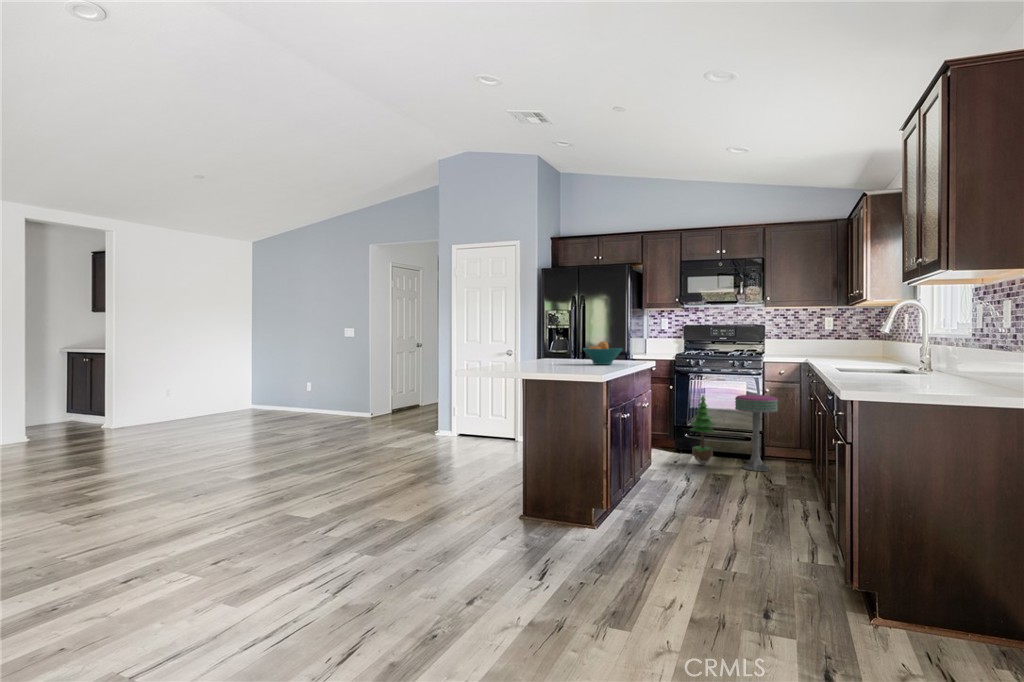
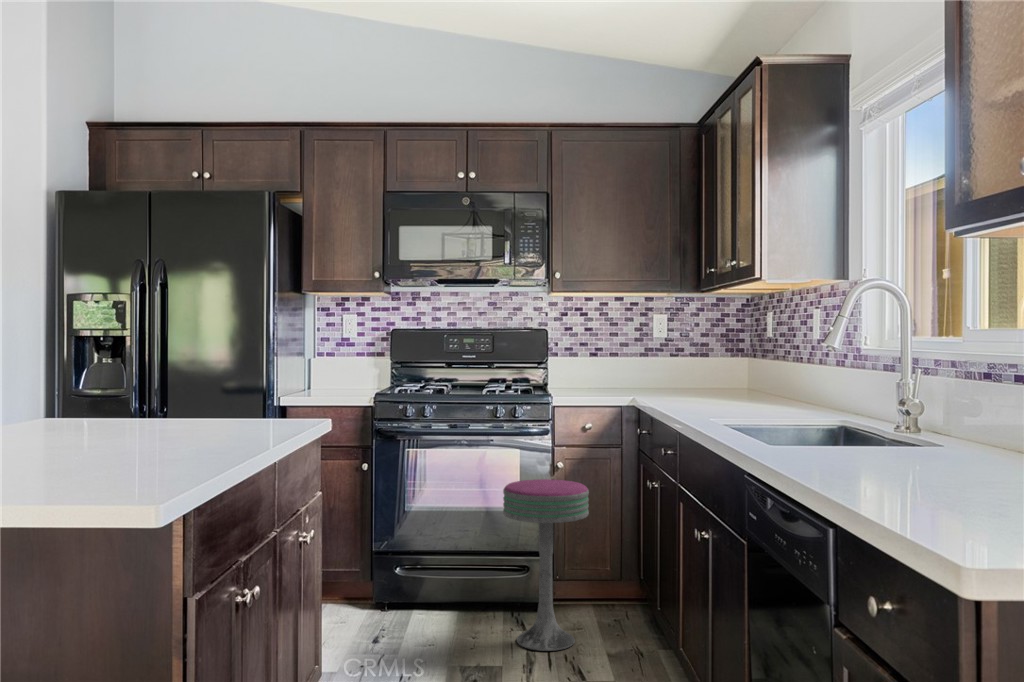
fruit bowl: present [583,341,622,365] -> none [100,377,226,447]
potted tree: present [690,395,715,465] -> none [405,485,463,647]

